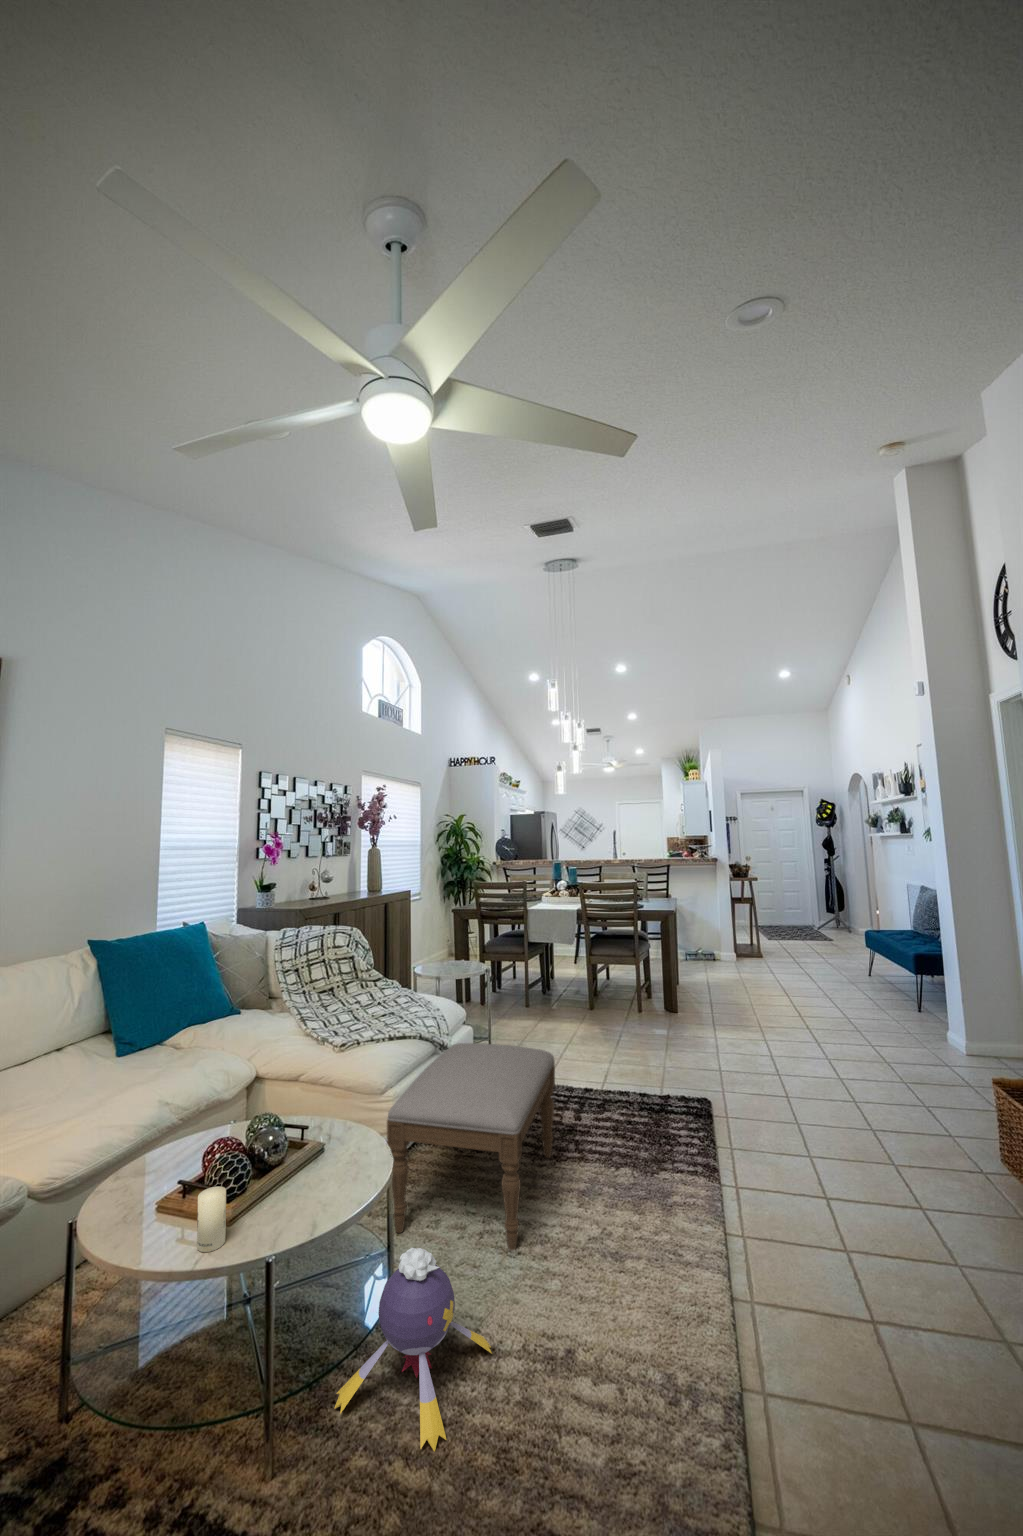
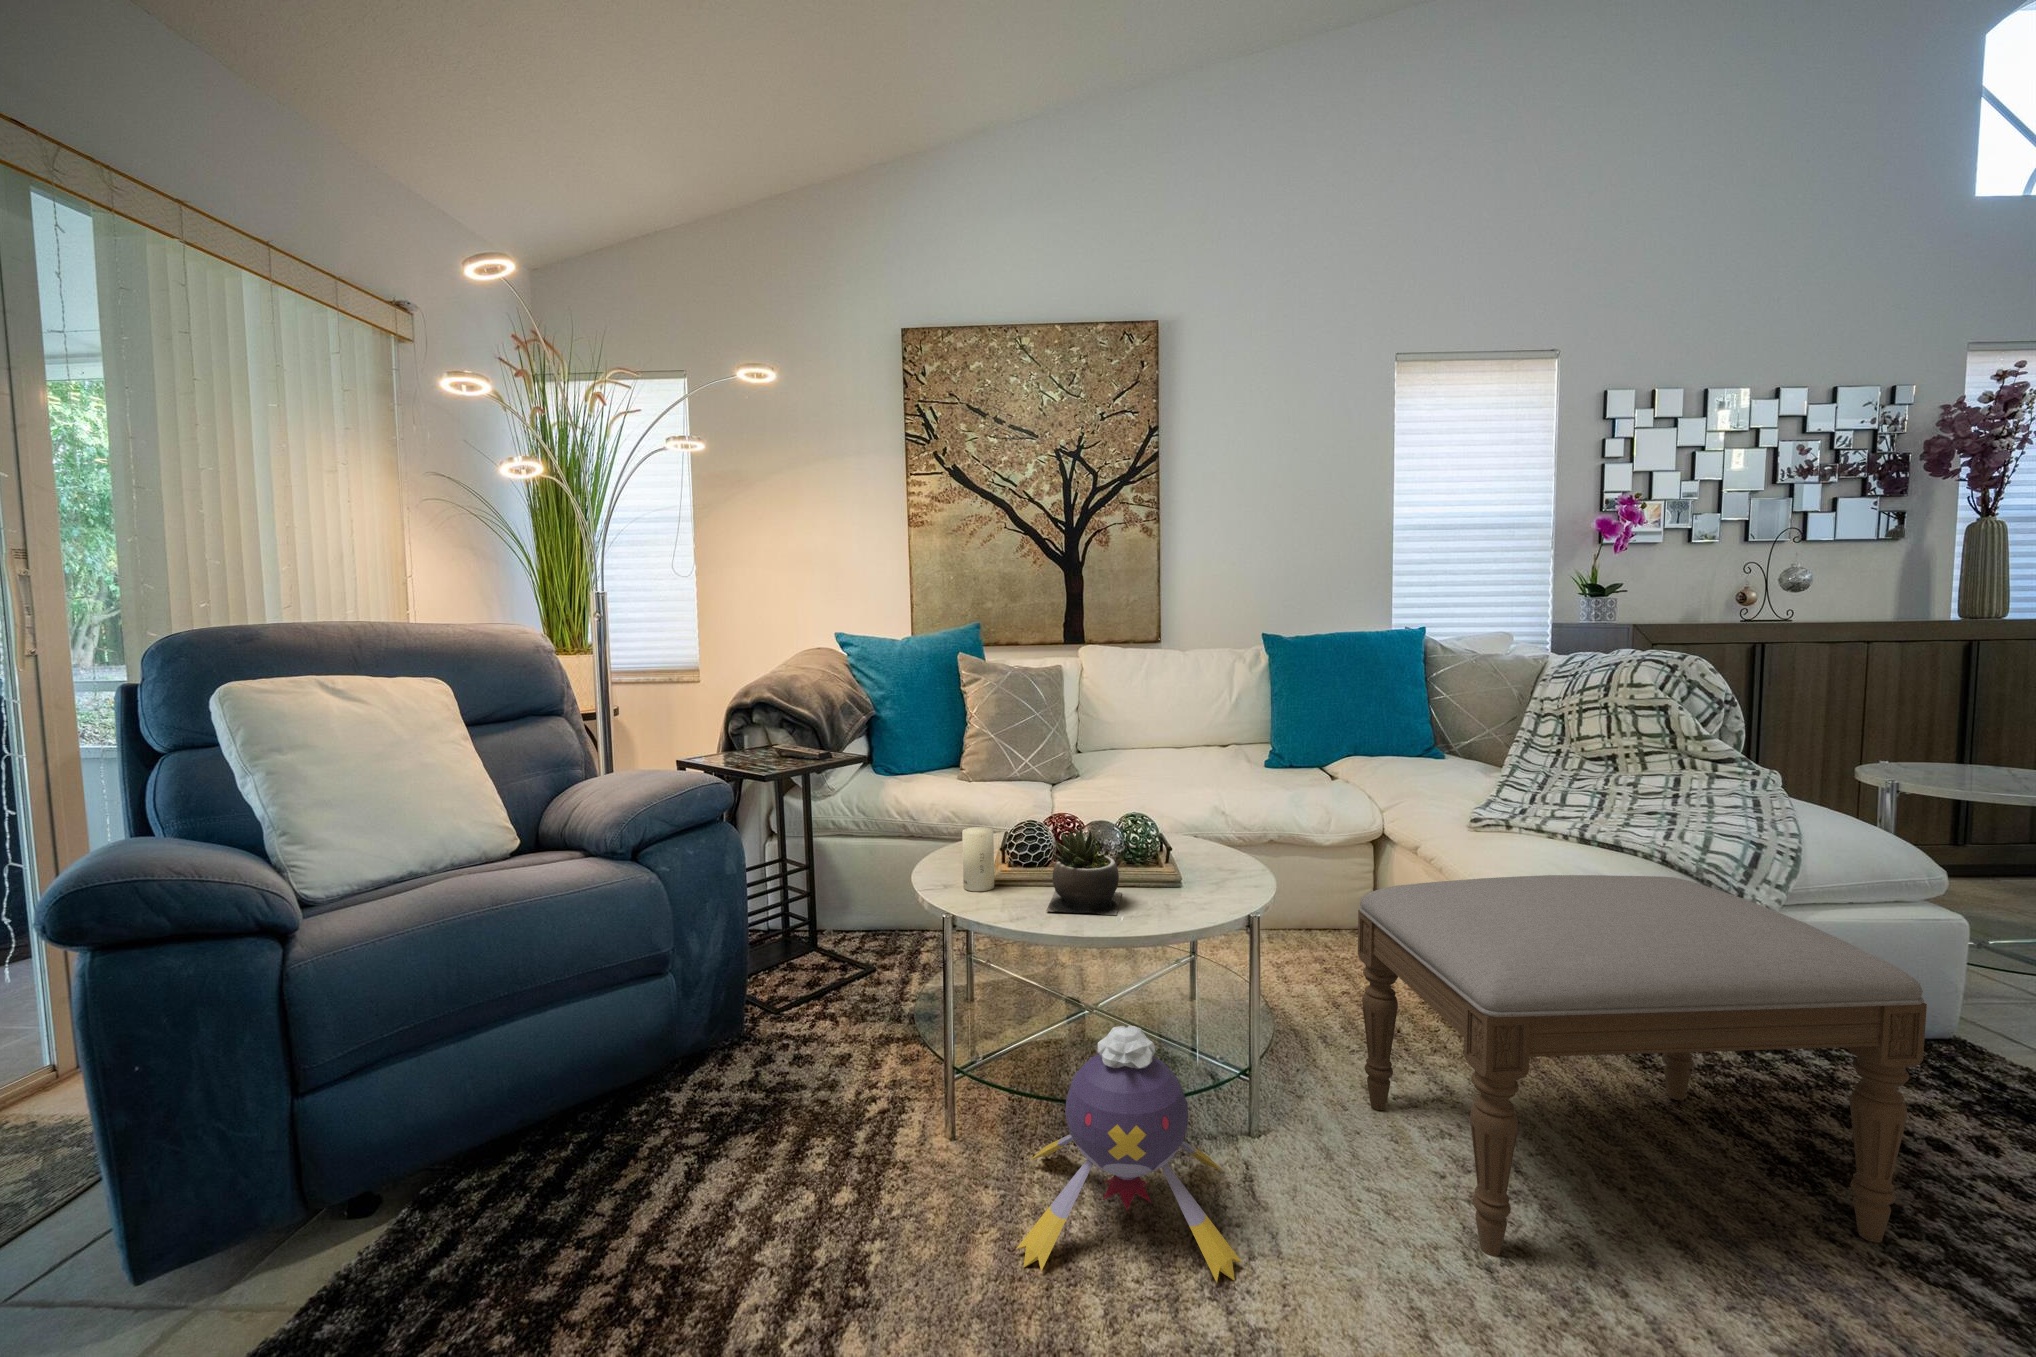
succulent plant: none [267,1144,340,1220] -> present [1046,828,1122,915]

